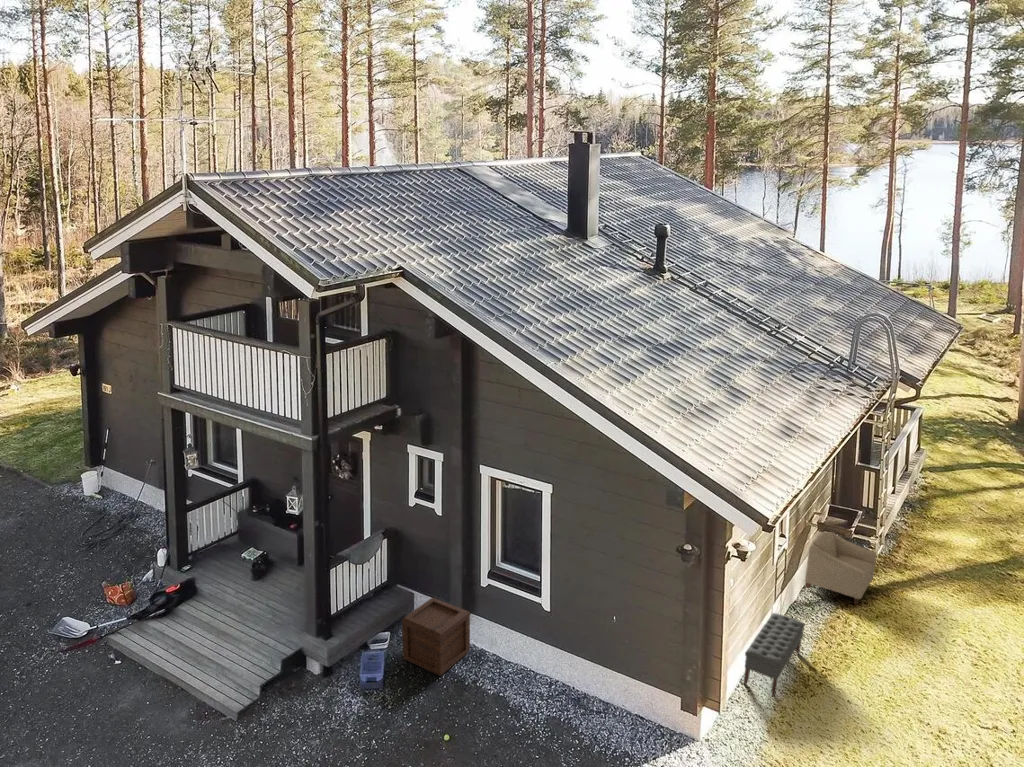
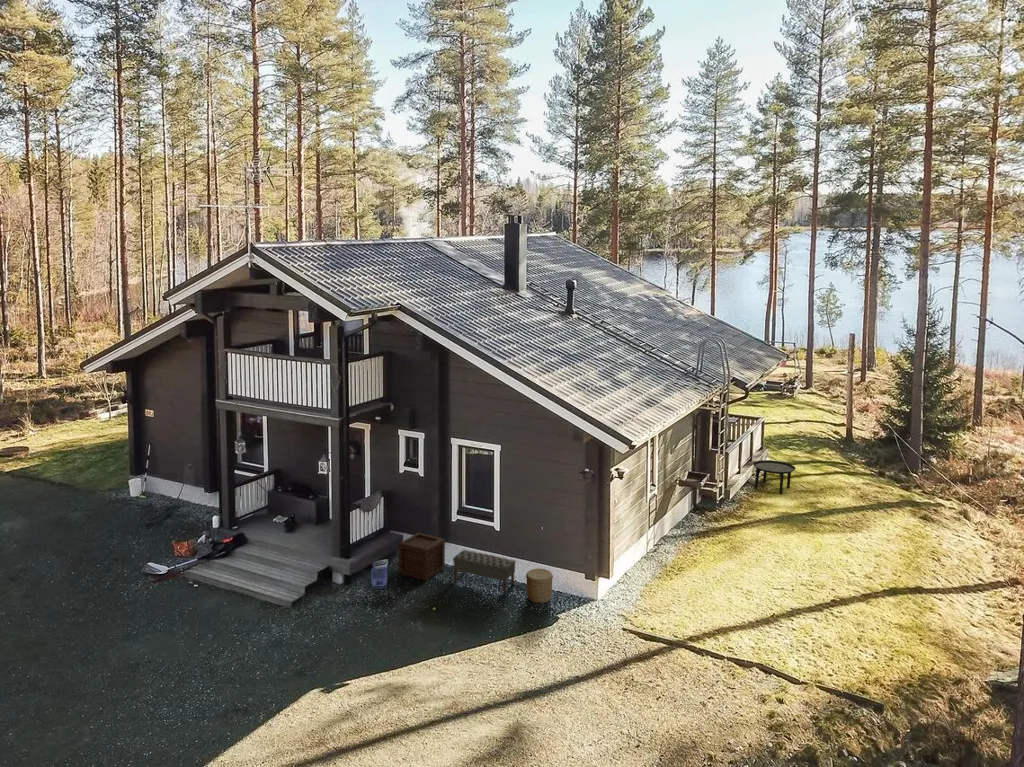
round table: none [911,476,976,528] -> present [753,460,796,494]
chair: present [805,529,876,605] -> none [674,487,721,536]
bench: present [744,613,805,696] -> present [453,550,516,593]
woven basket: none [588,675,630,733] -> present [526,569,553,603]

